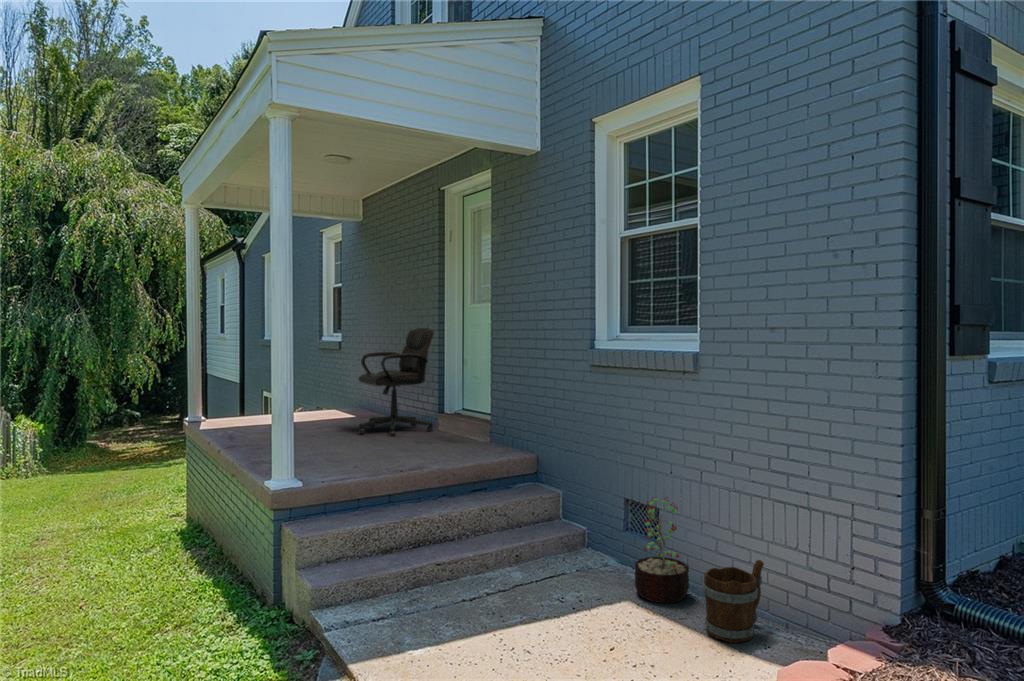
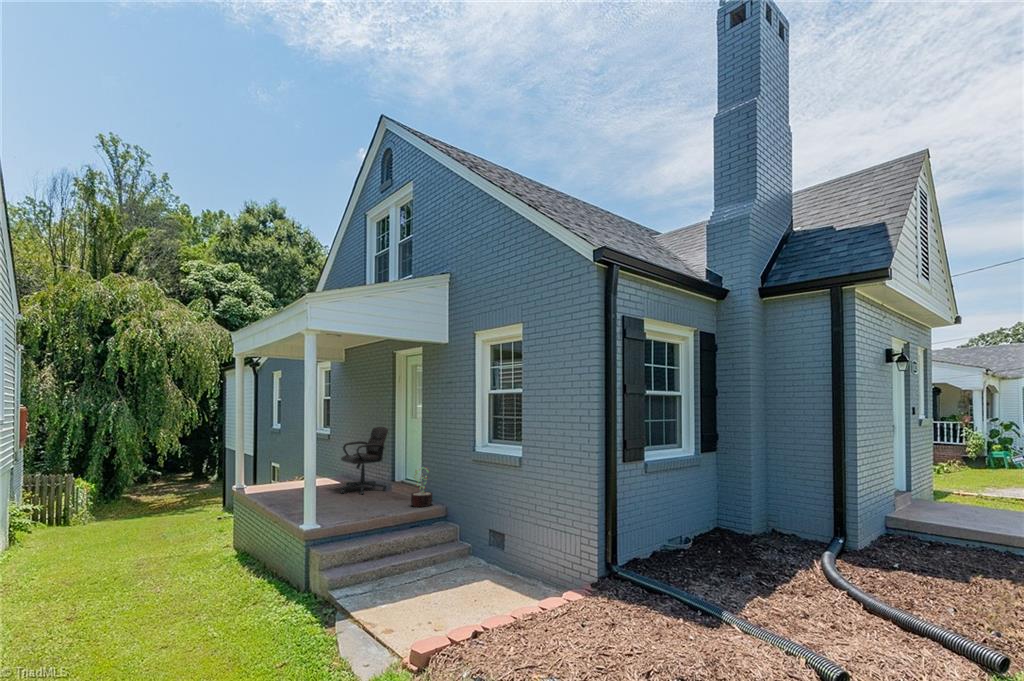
decorative plant: present [634,497,689,603] -> present [411,467,433,507]
bucket: present [702,560,764,643] -> none [518,556,547,595]

